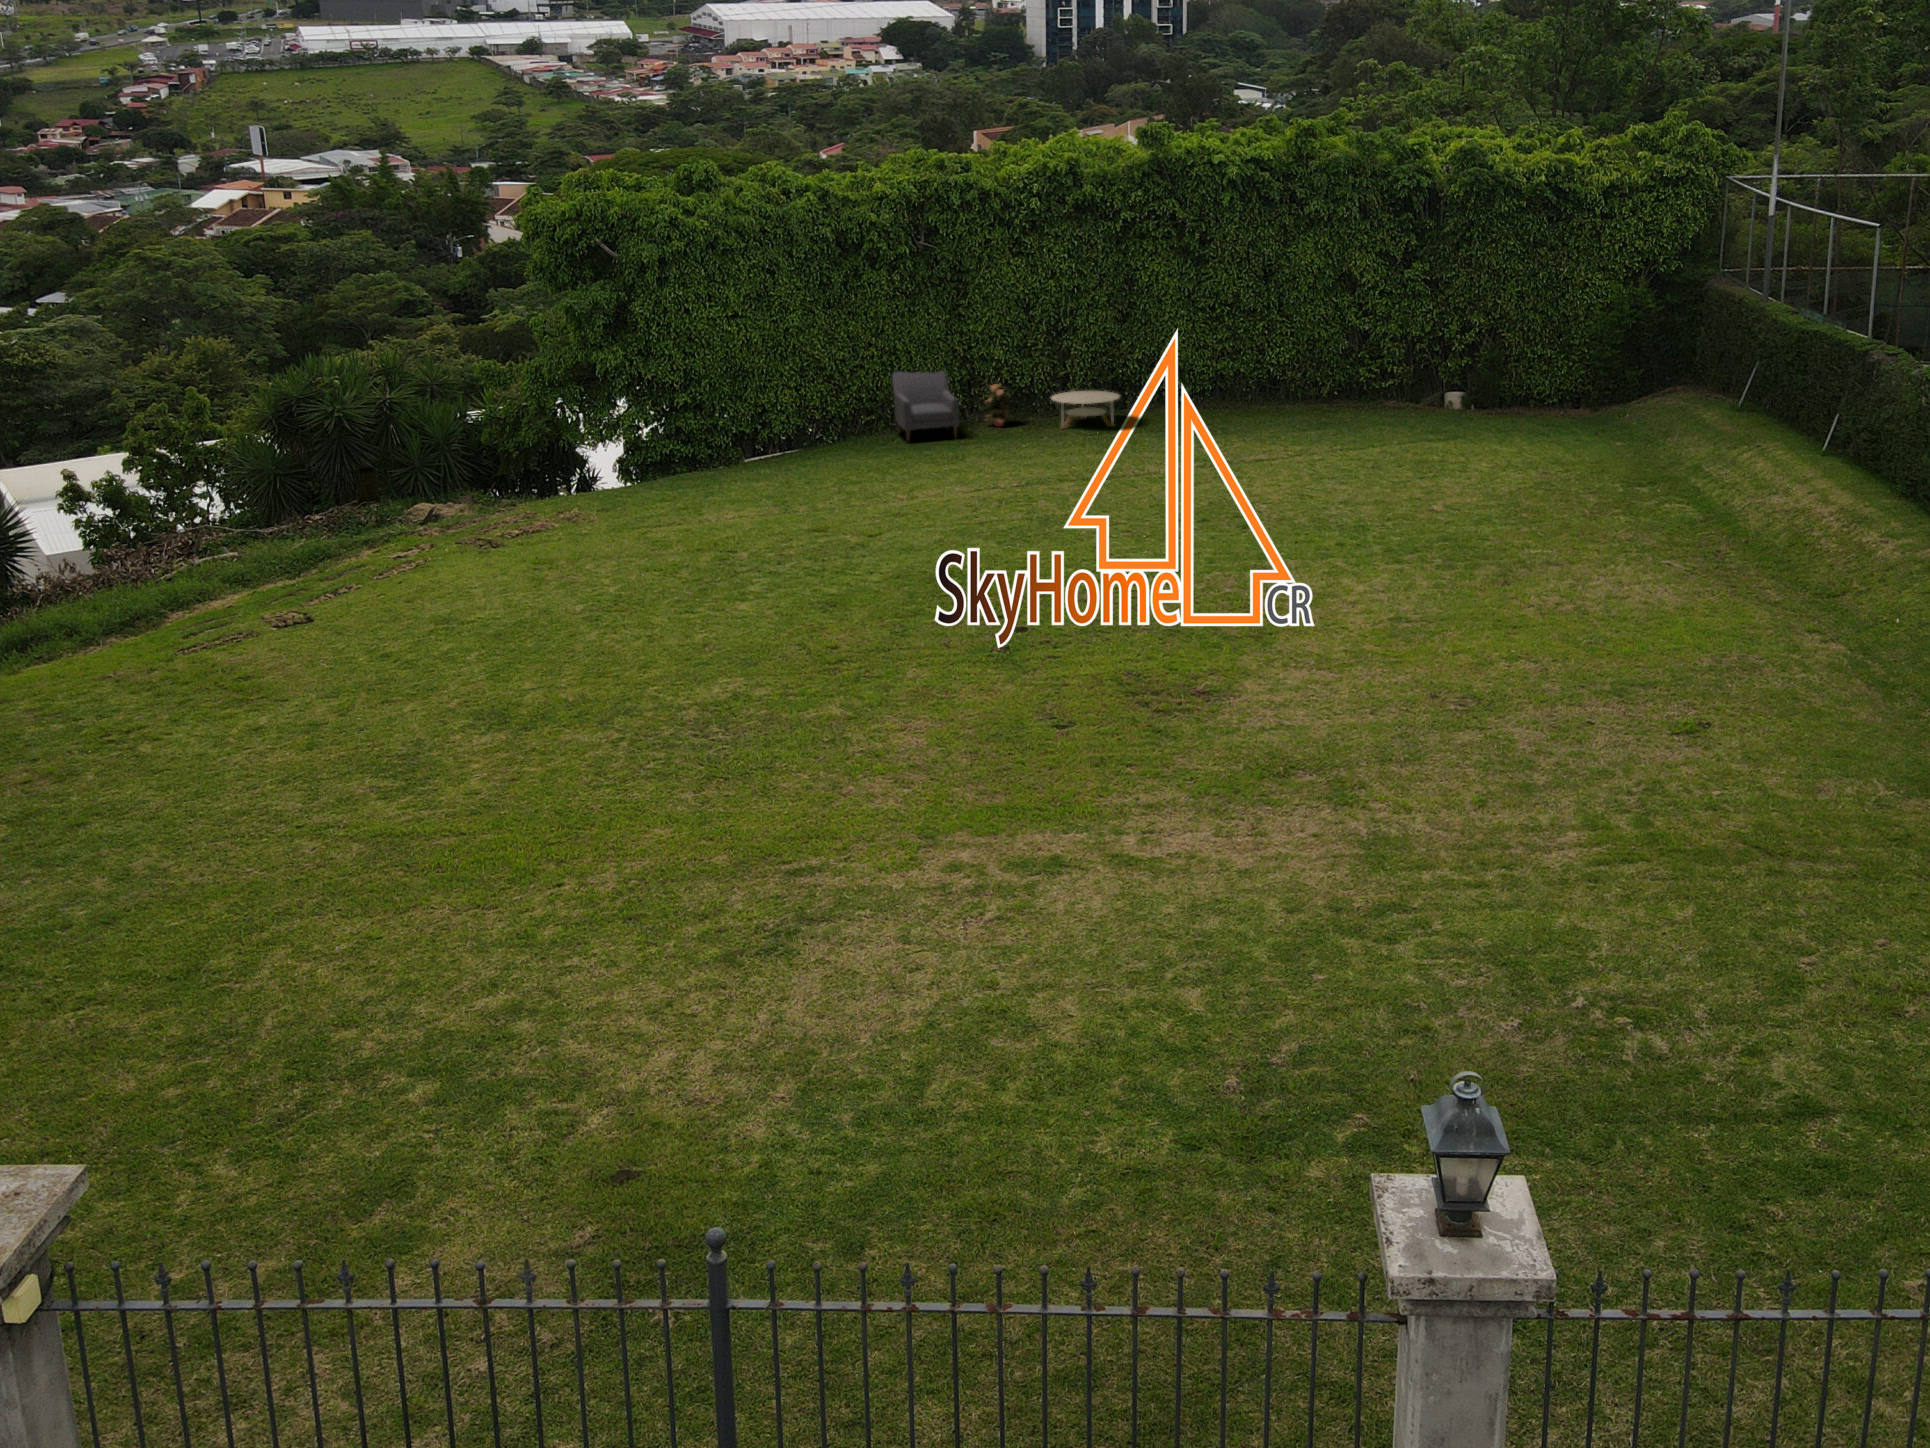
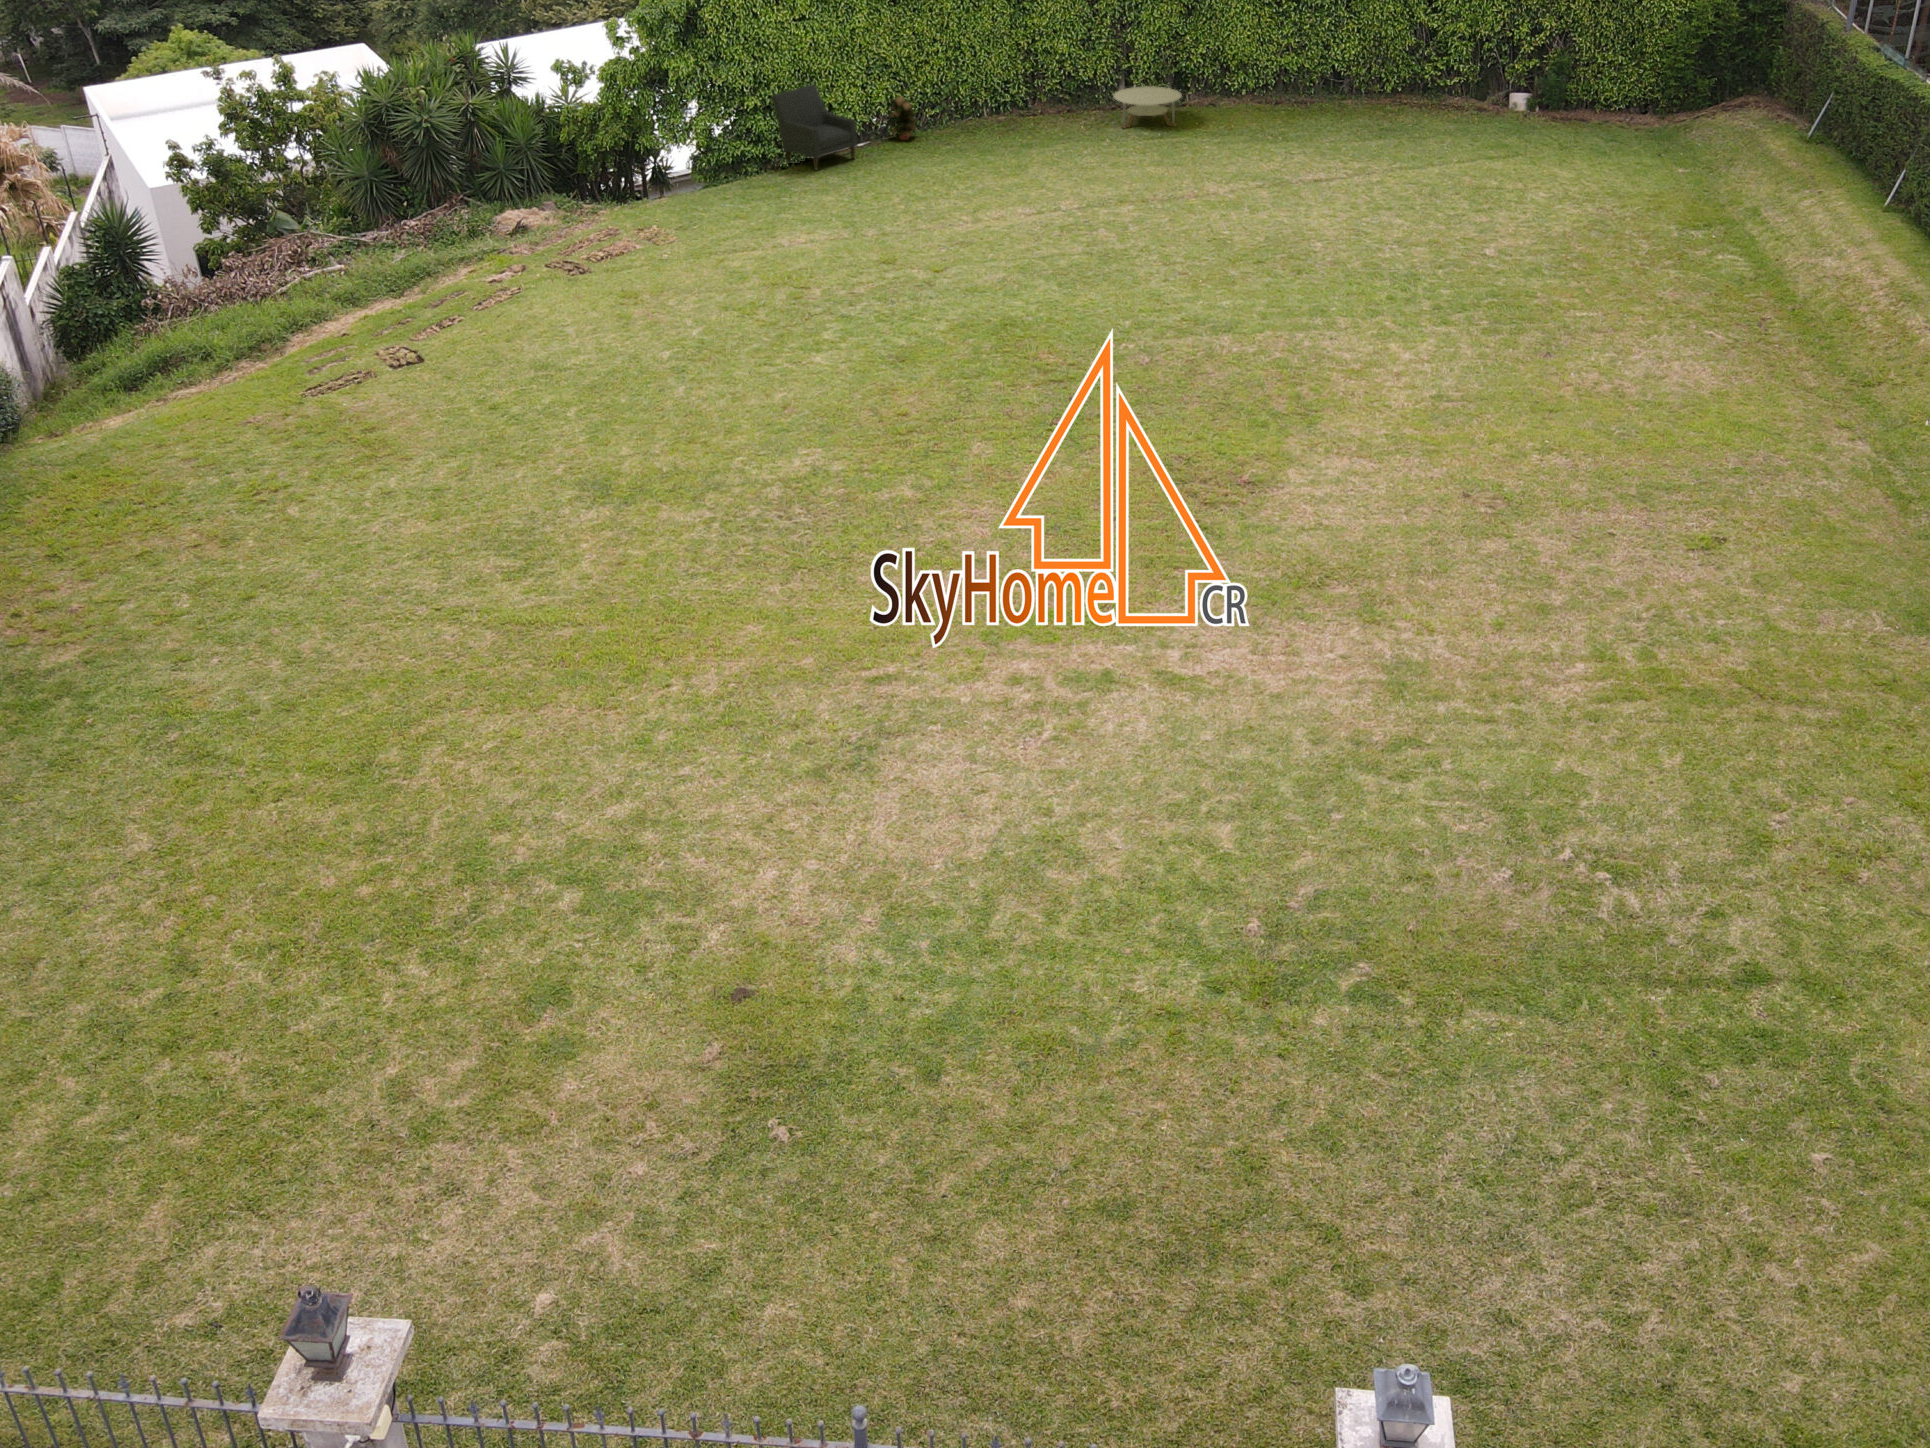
chair: present [891,371,960,442] -> present [771,84,858,170]
decorative plant: present [987,384,1010,427] -> present [888,97,916,140]
watering can: present [358,461,381,501] -> none [456,165,479,206]

